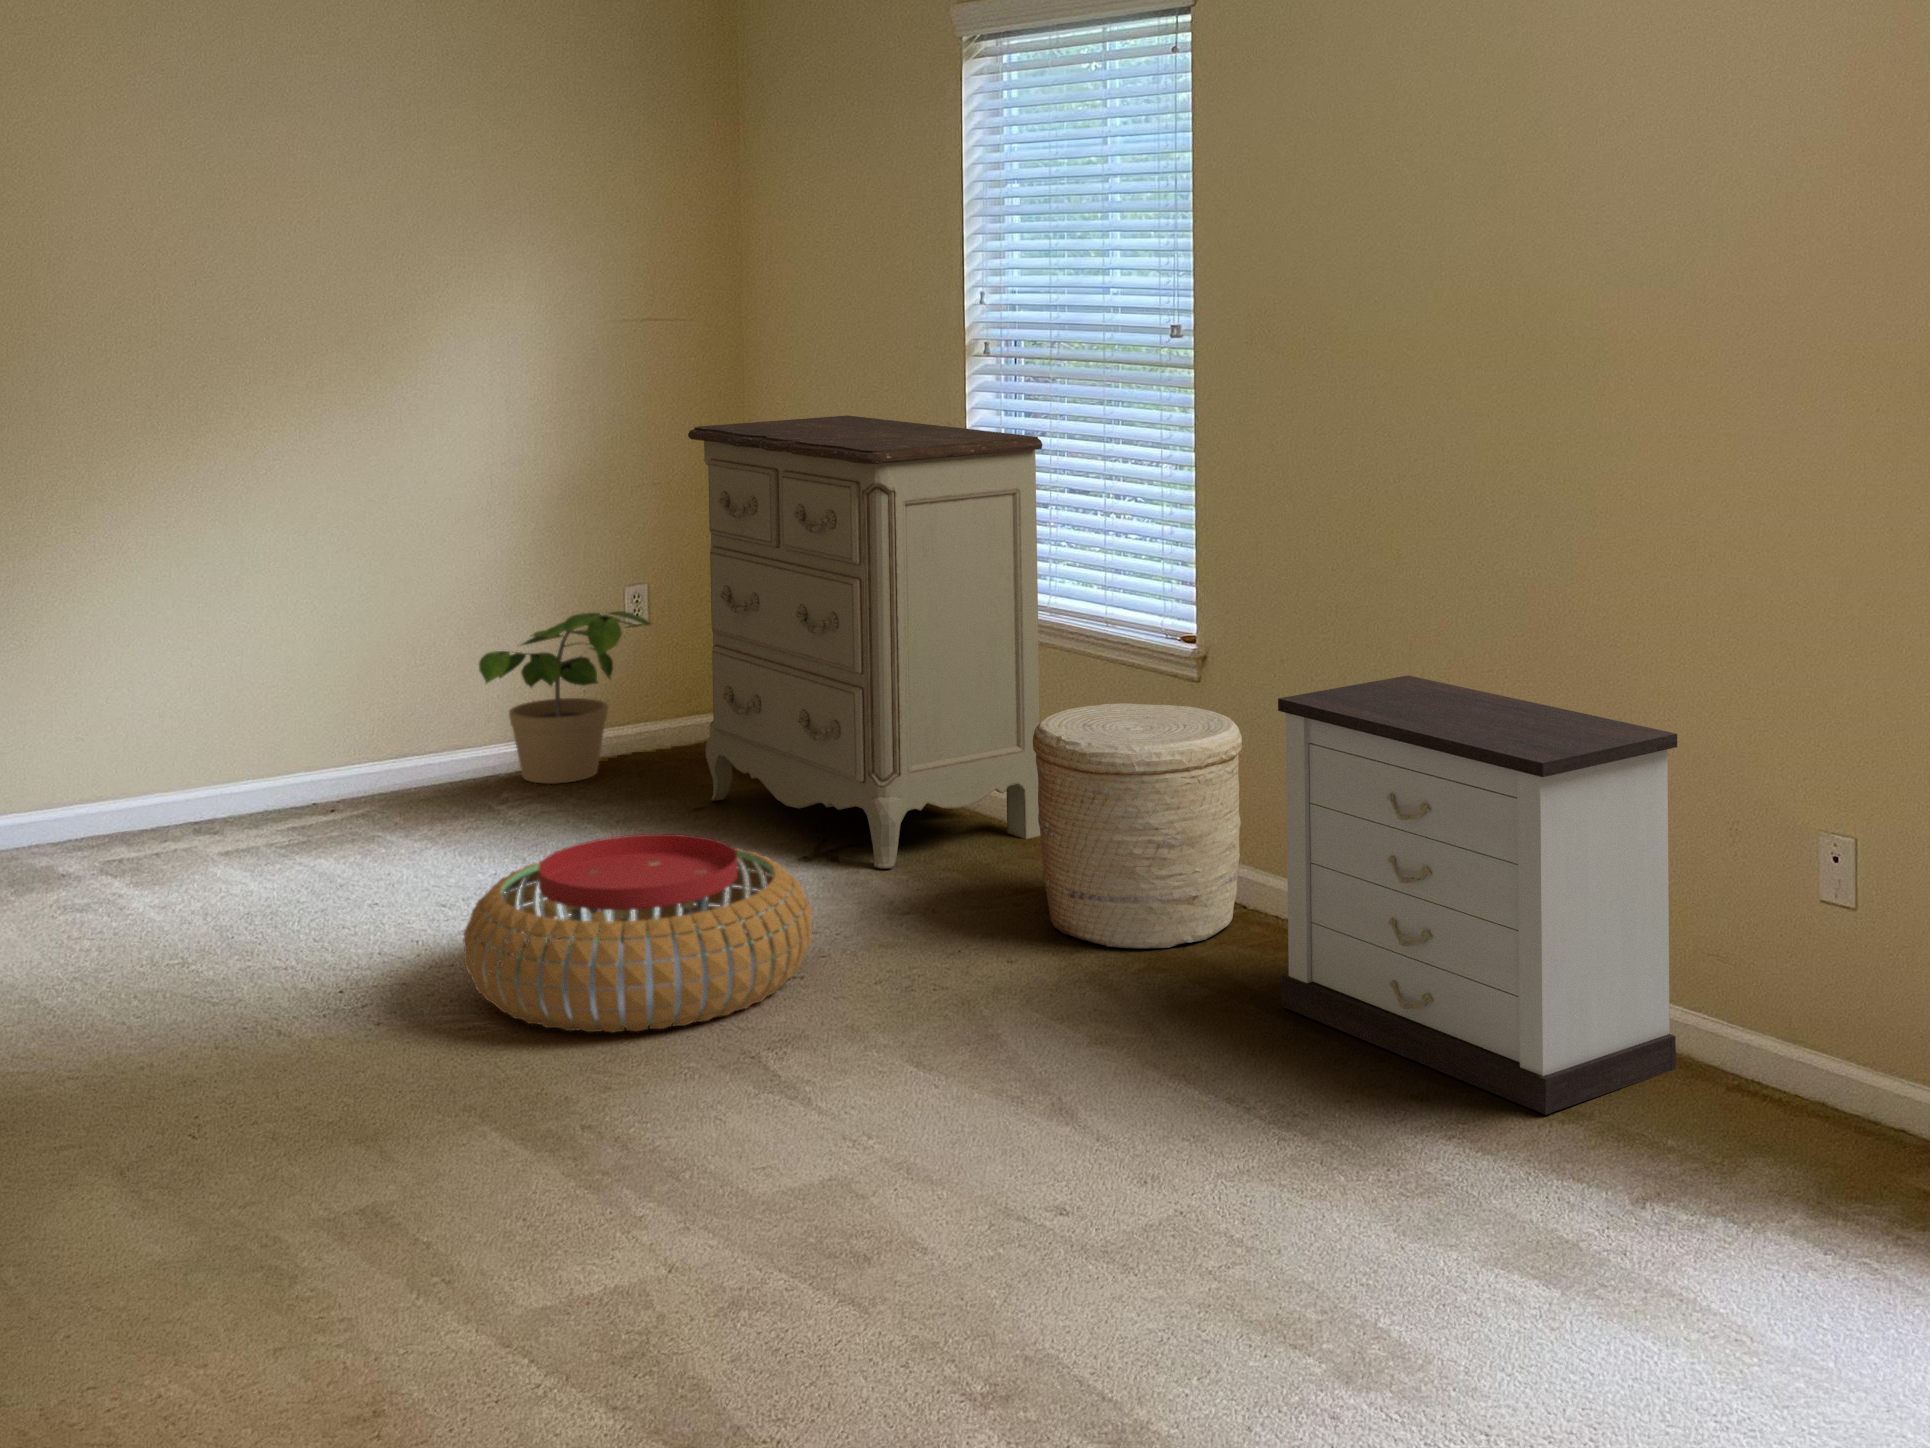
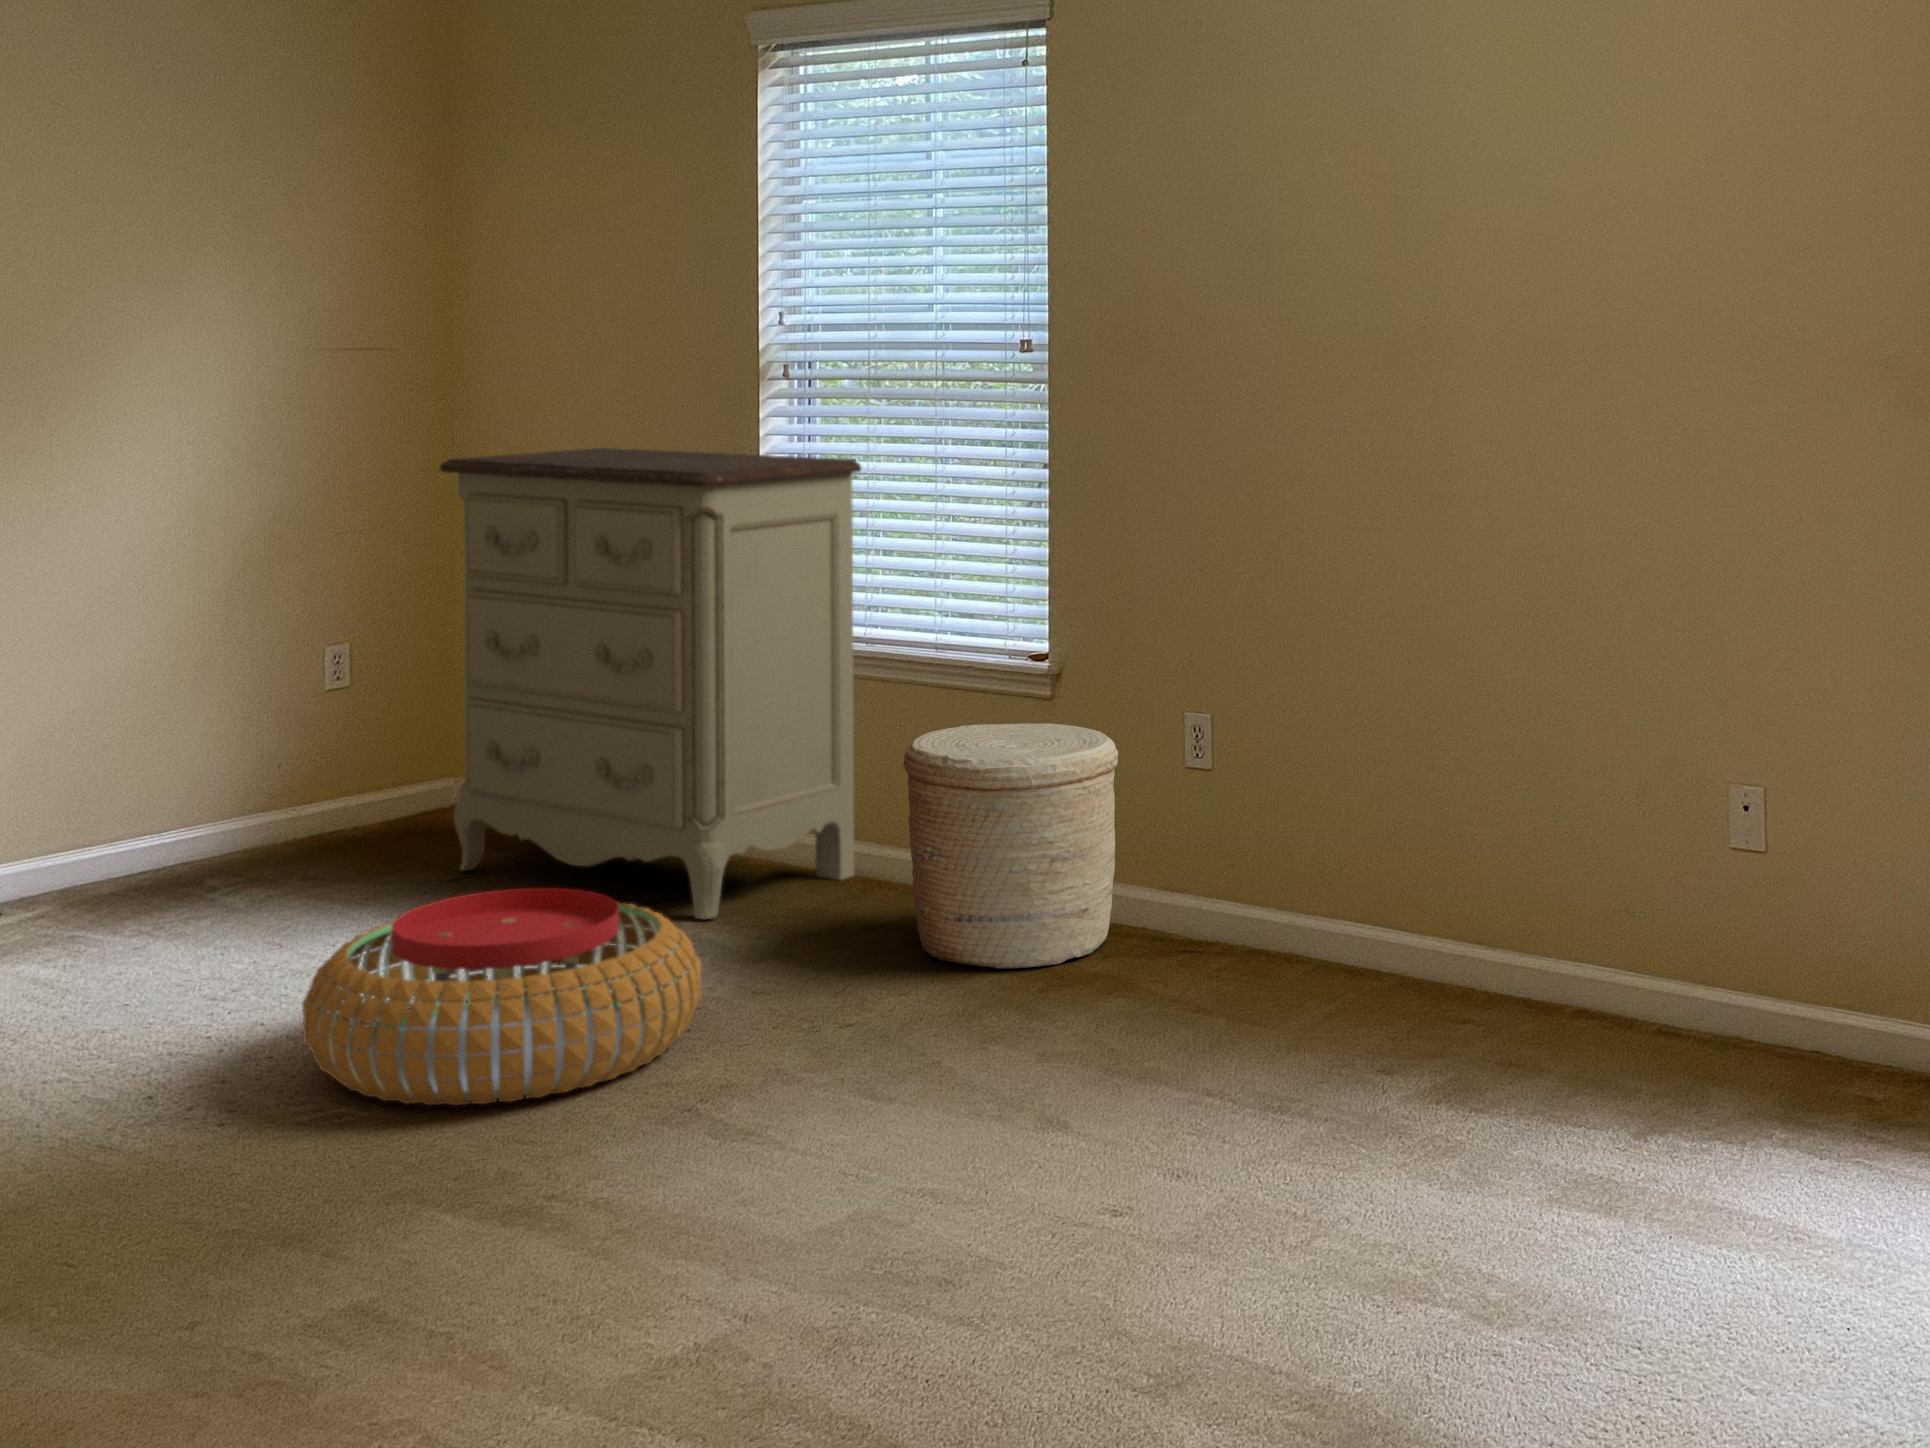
potted plant: present [479,611,651,784] -> none [169,668,387,869]
nightstand: present [1278,675,1677,1115] -> none [1206,671,1599,1067]

